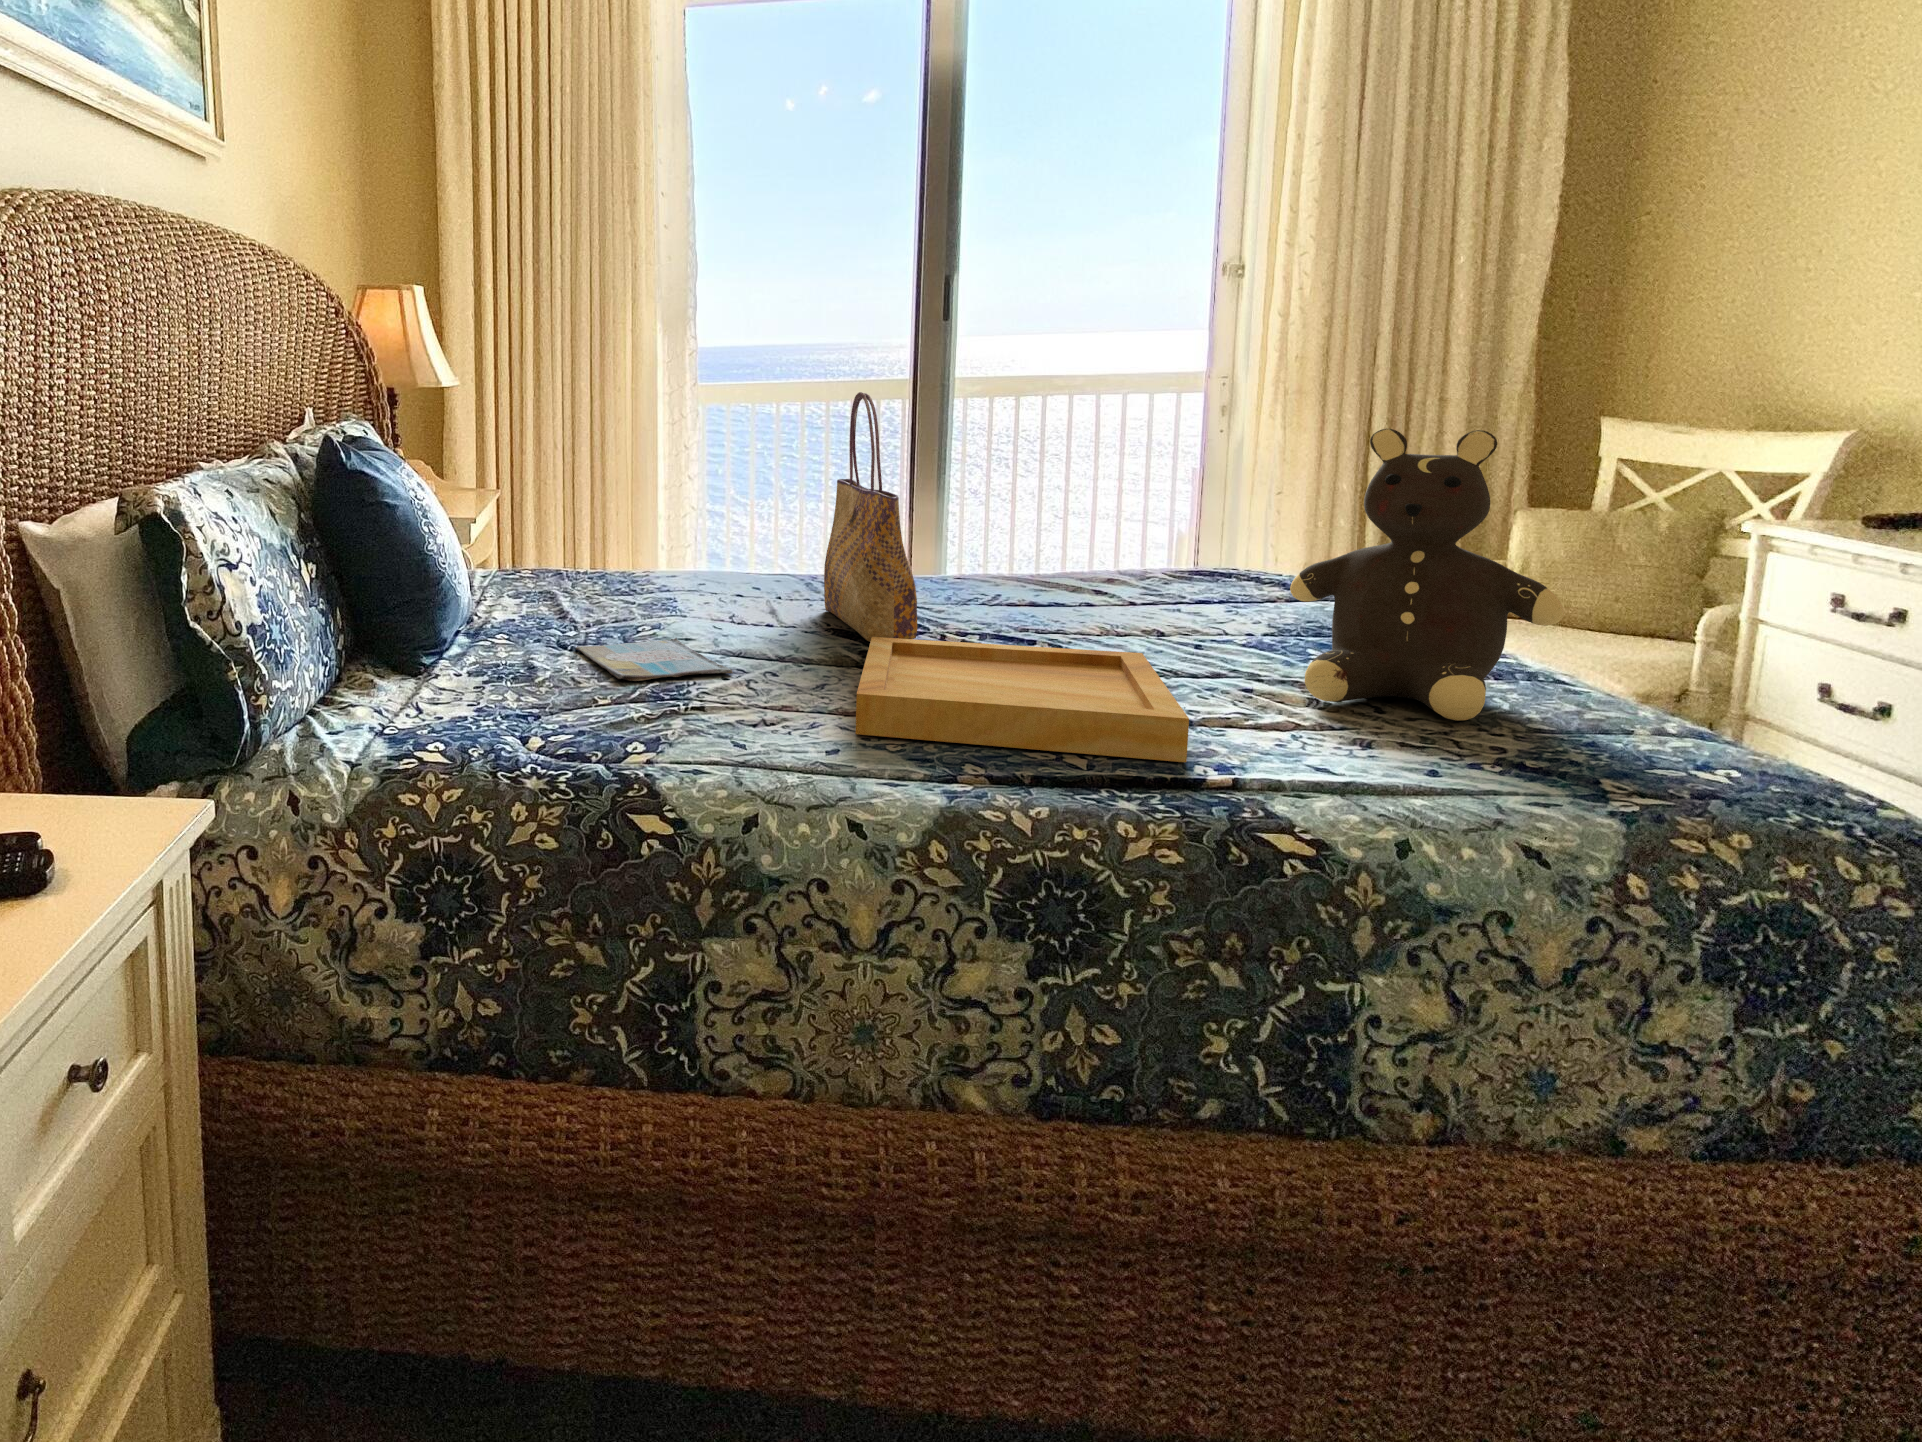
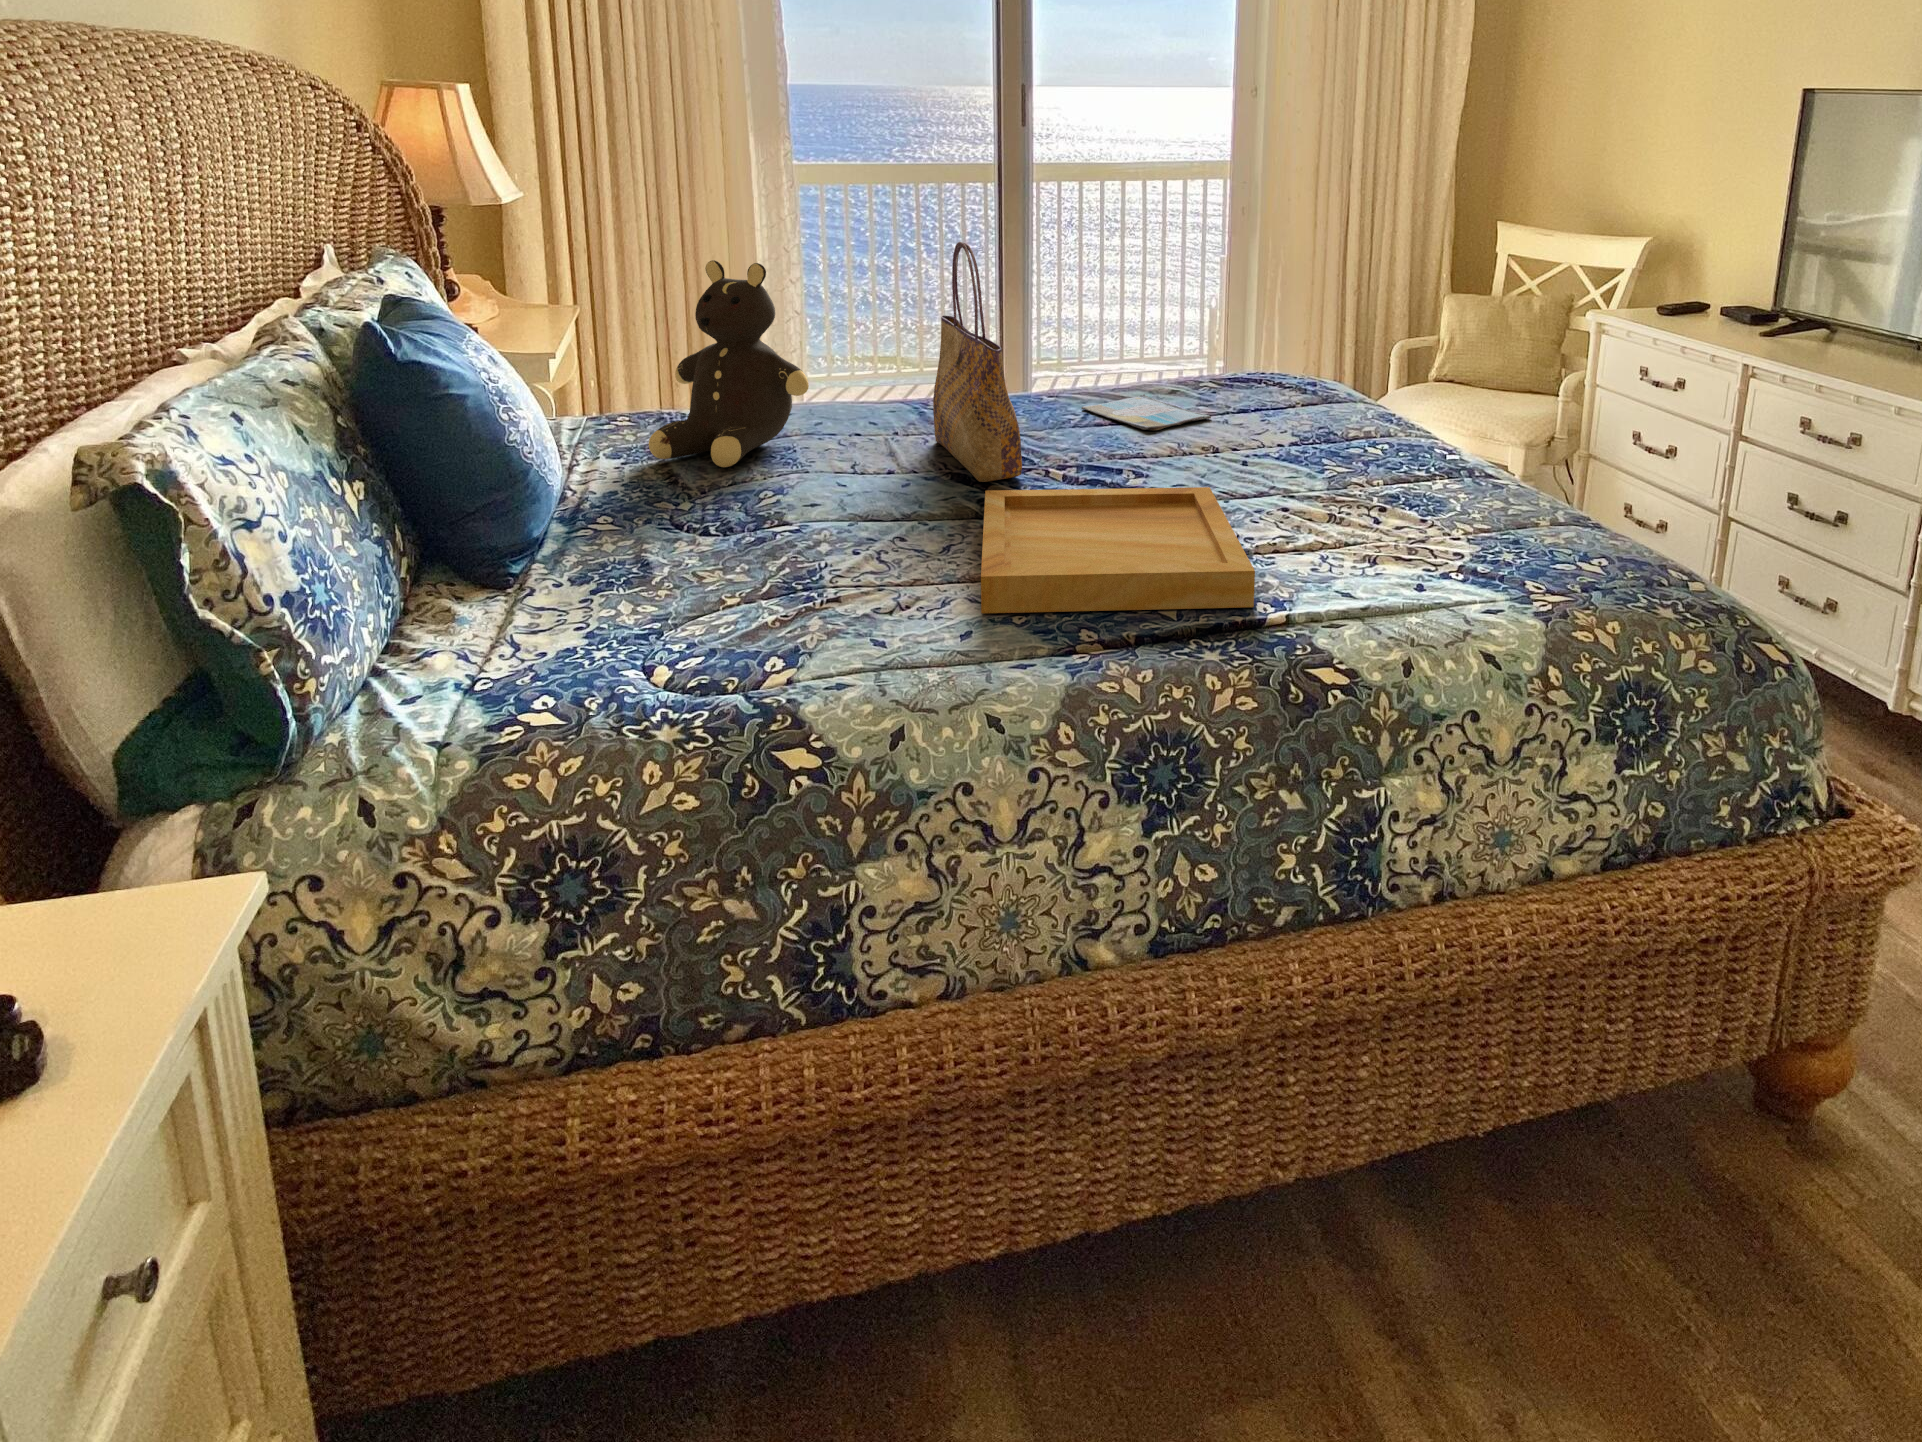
teddy bear: present [1290,429,1564,720] -> present [649,260,809,467]
book: present [576,638,733,681] -> present [1081,394,1211,430]

